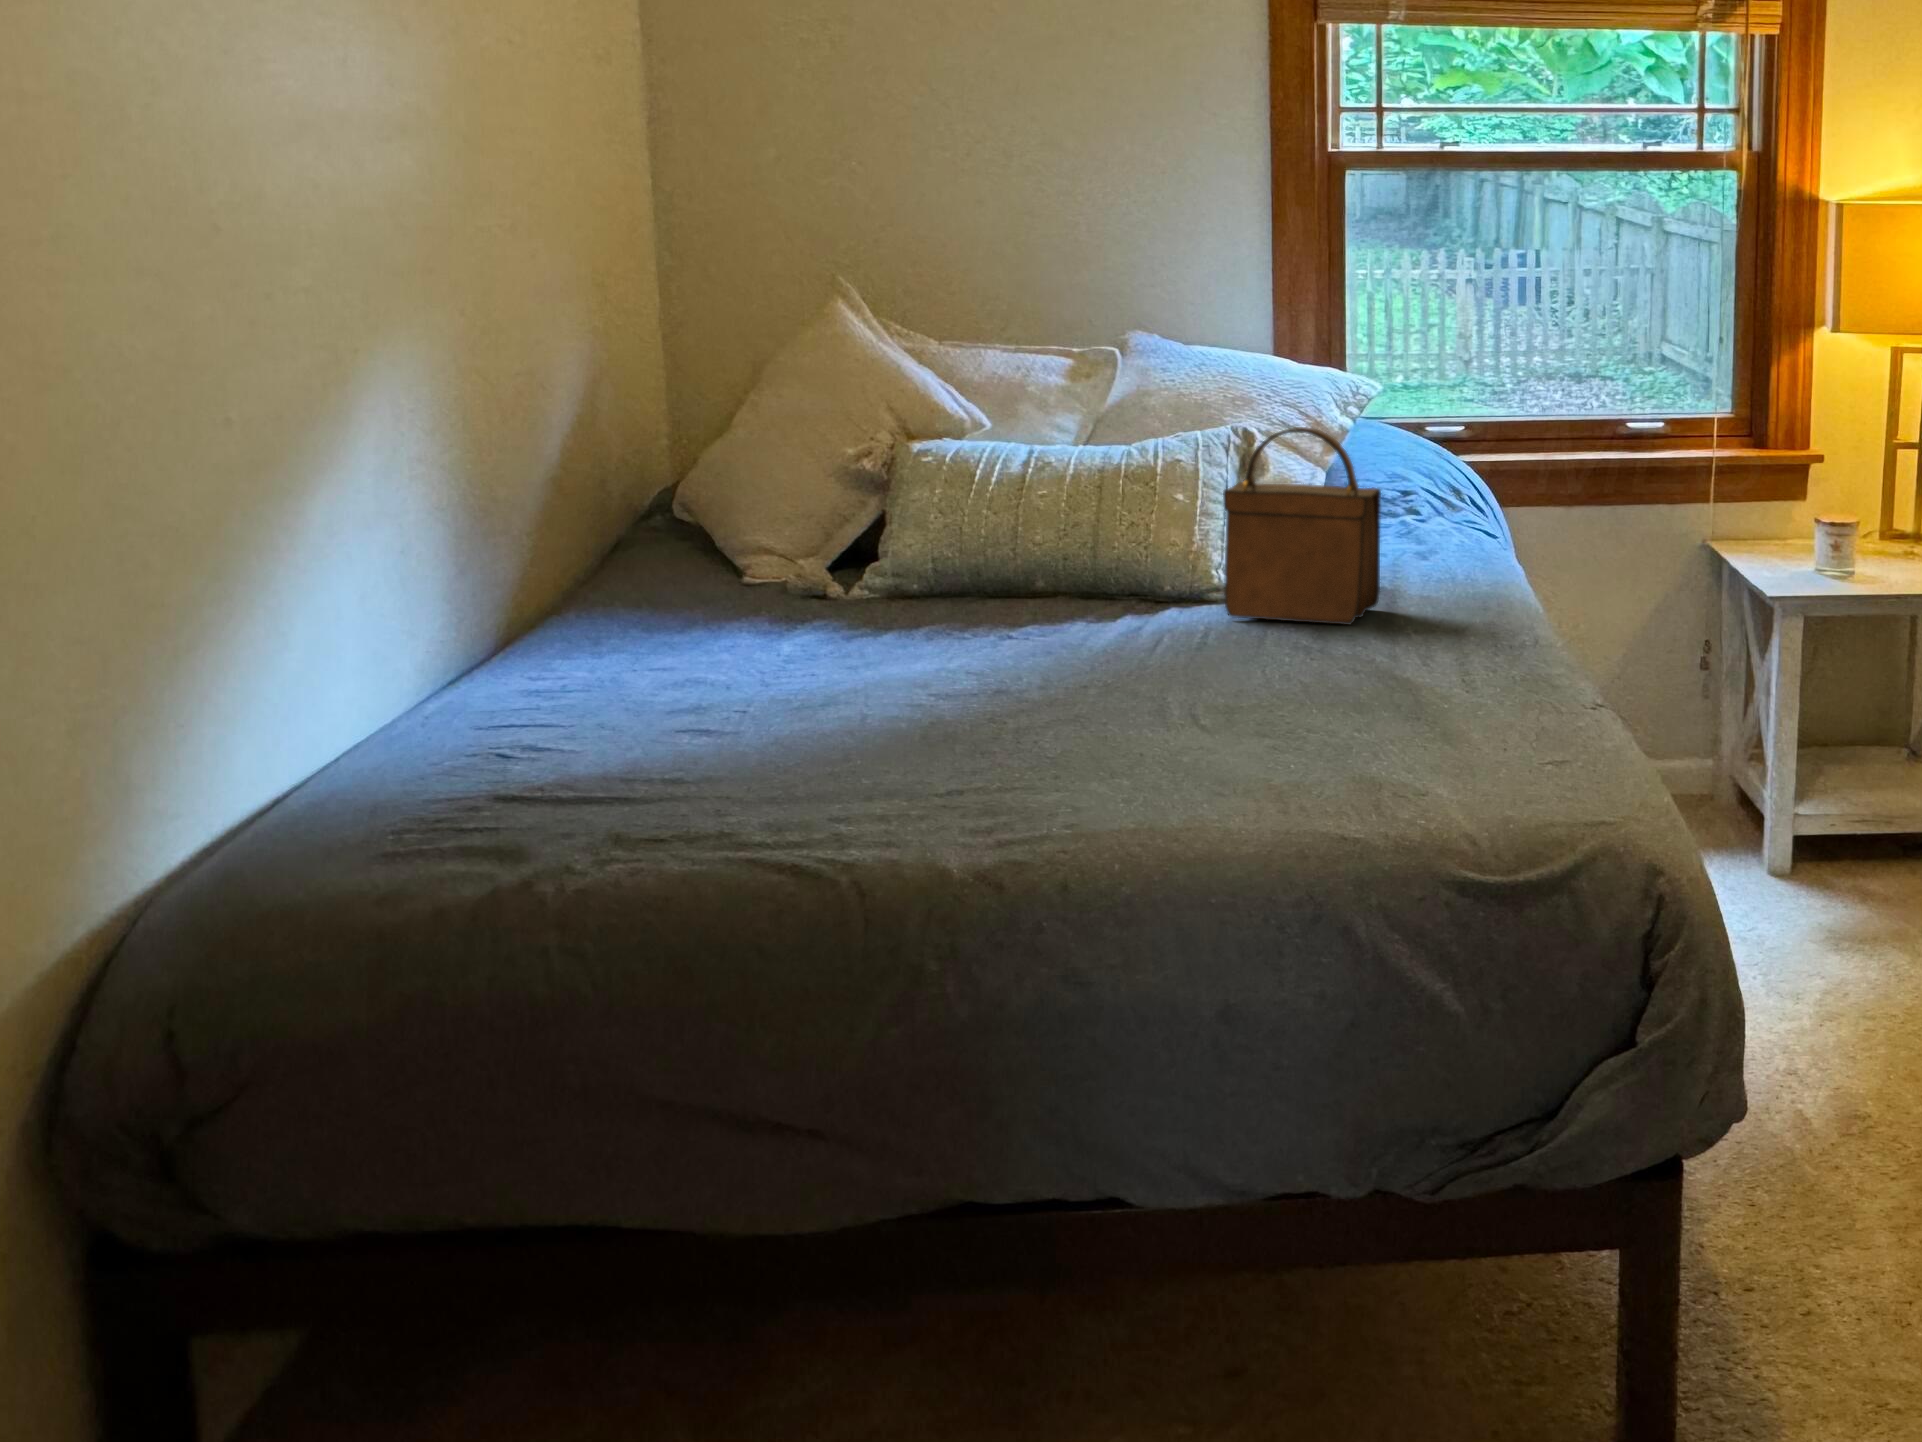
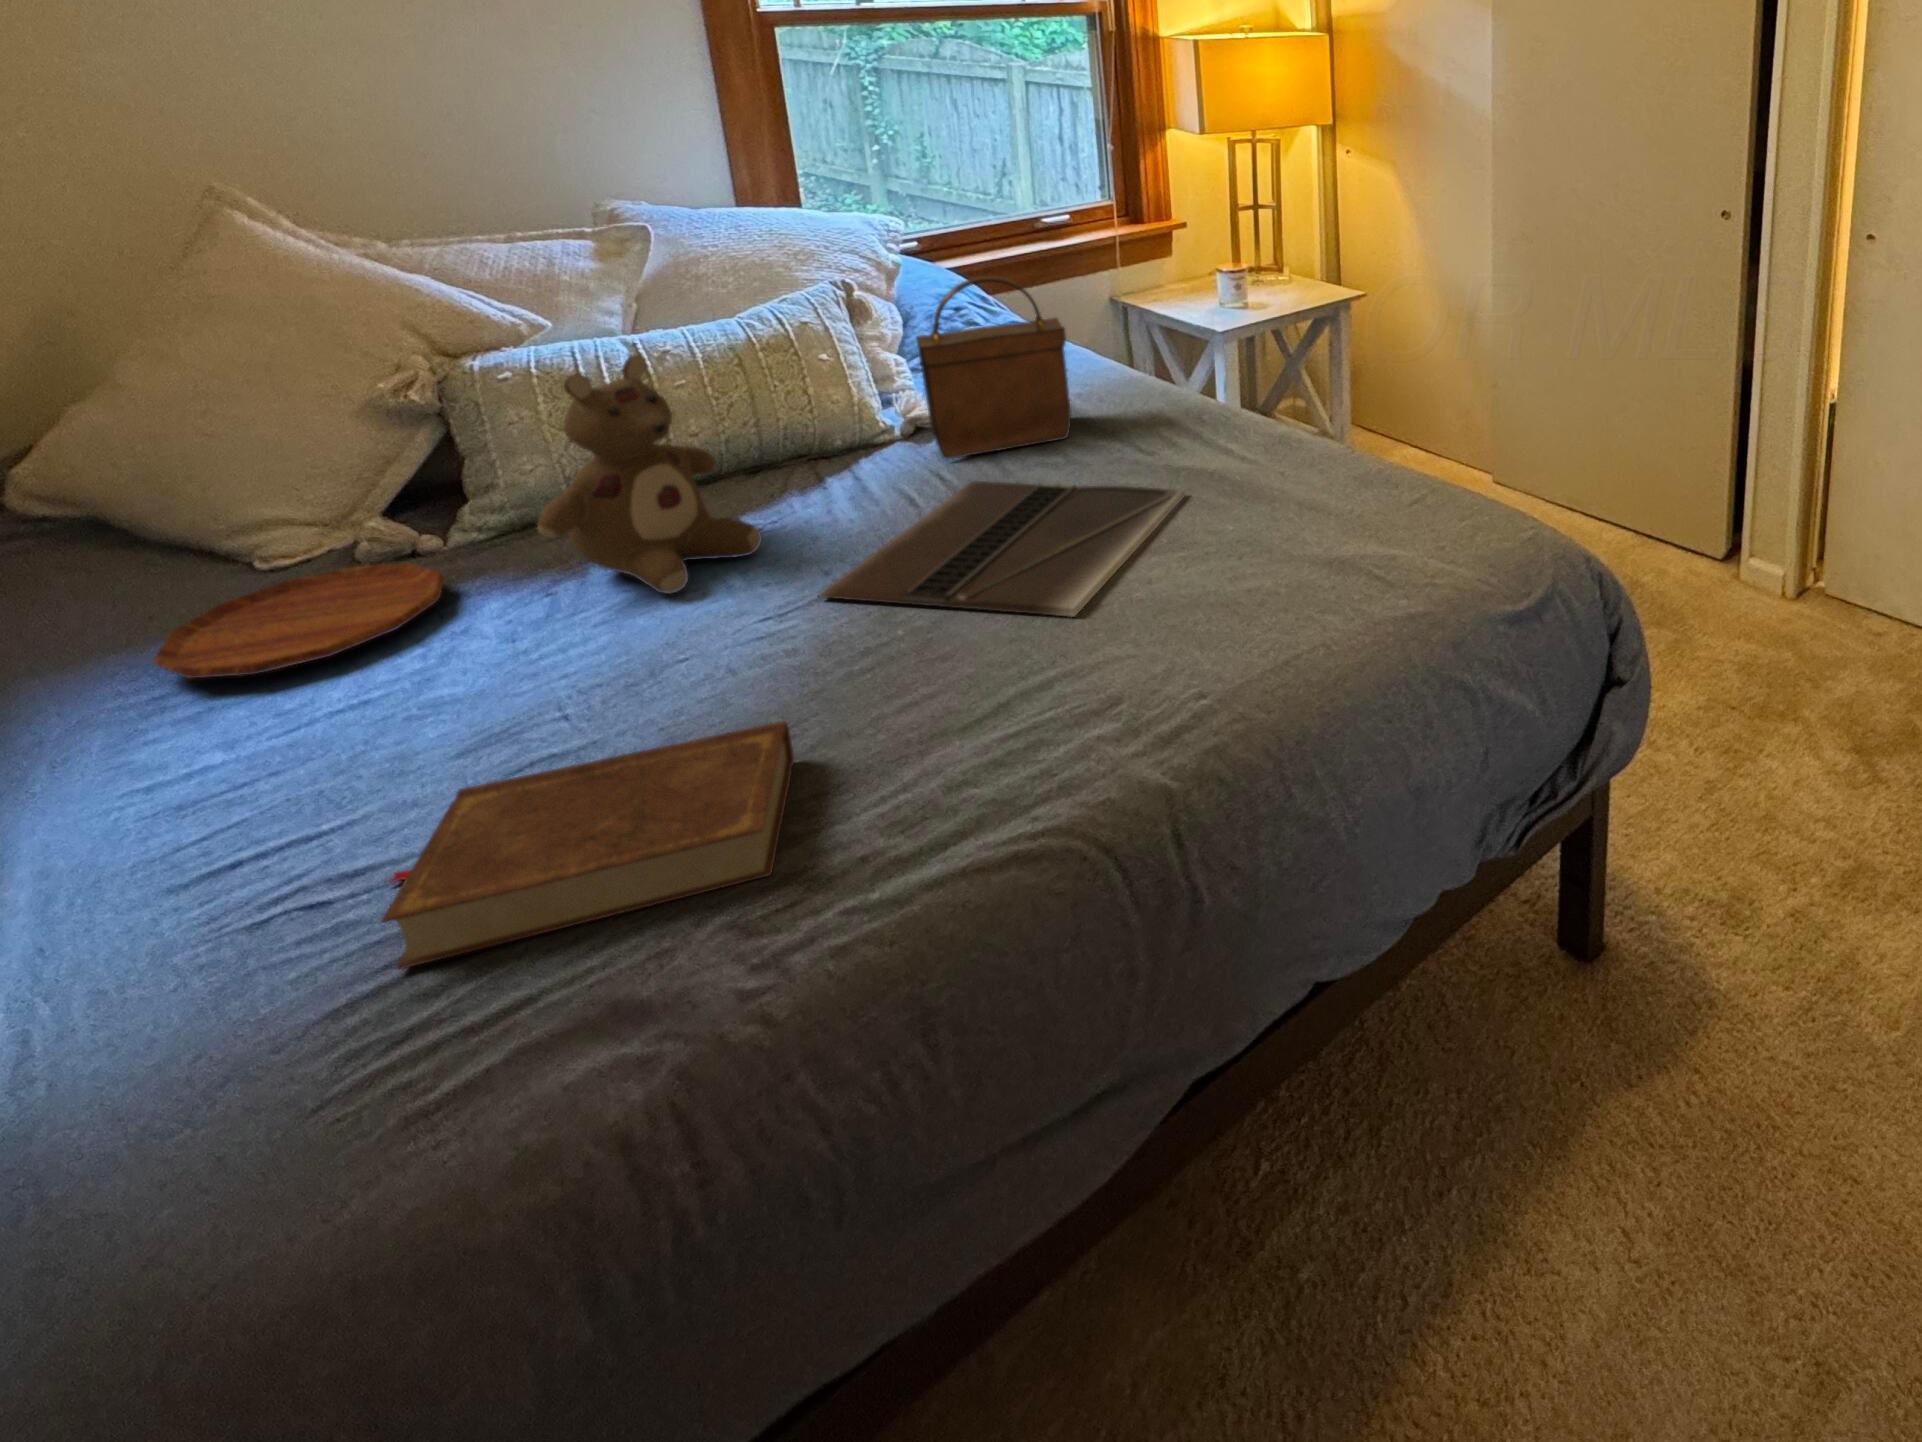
stuffed bear: none [855,438,1017,652] -> present [537,355,762,594]
tray: none [636,586,817,634] -> present [153,563,444,679]
laptop: none [999,634,1370,737] -> present [818,481,1185,617]
book: none [557,696,851,802] -> present [380,721,794,970]

